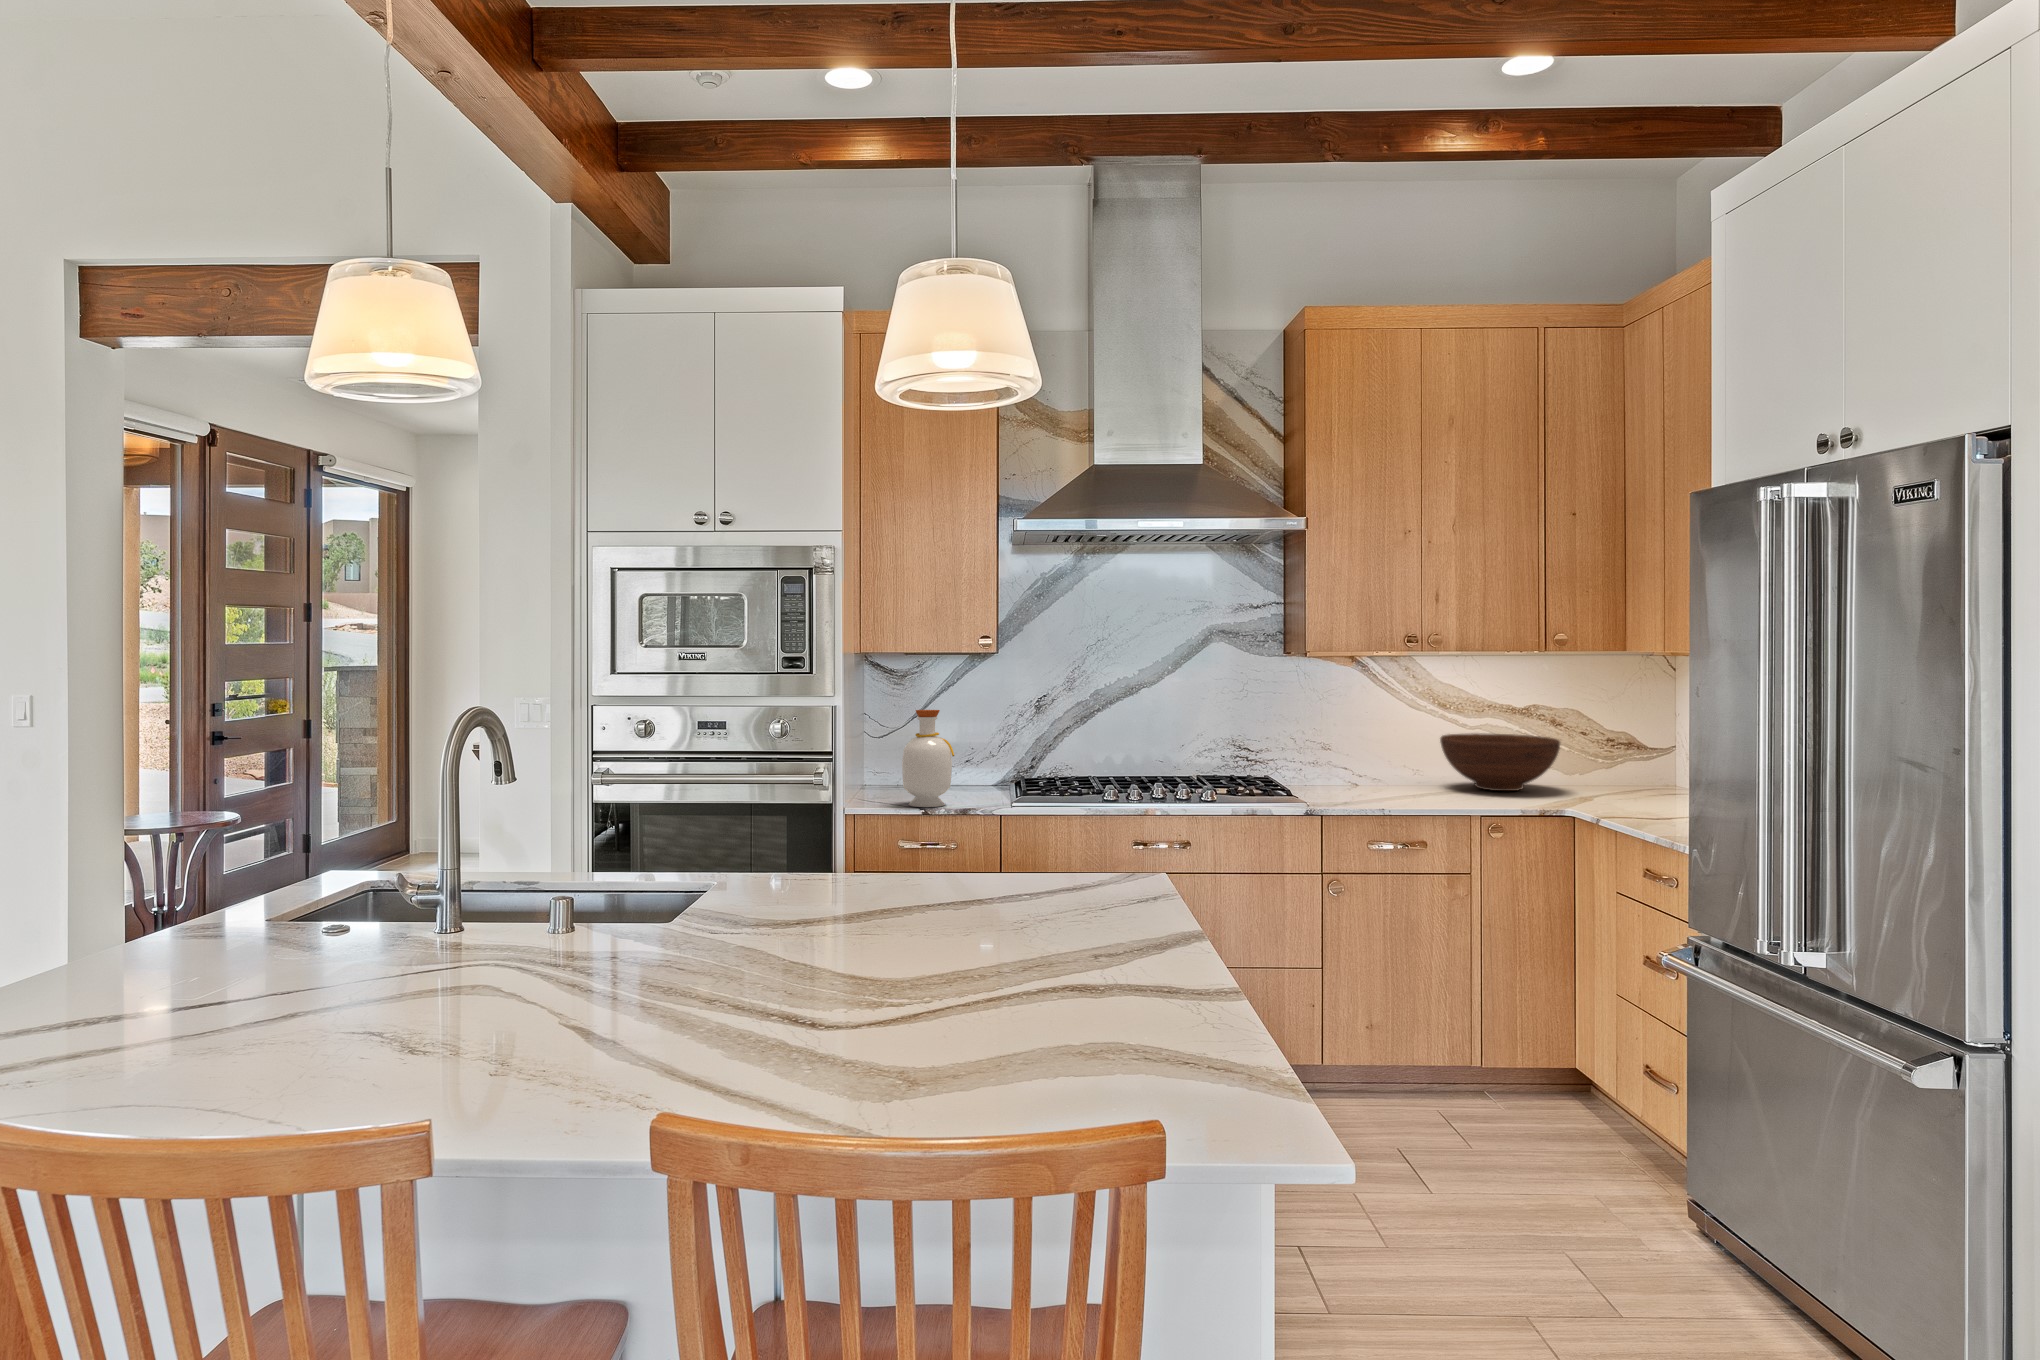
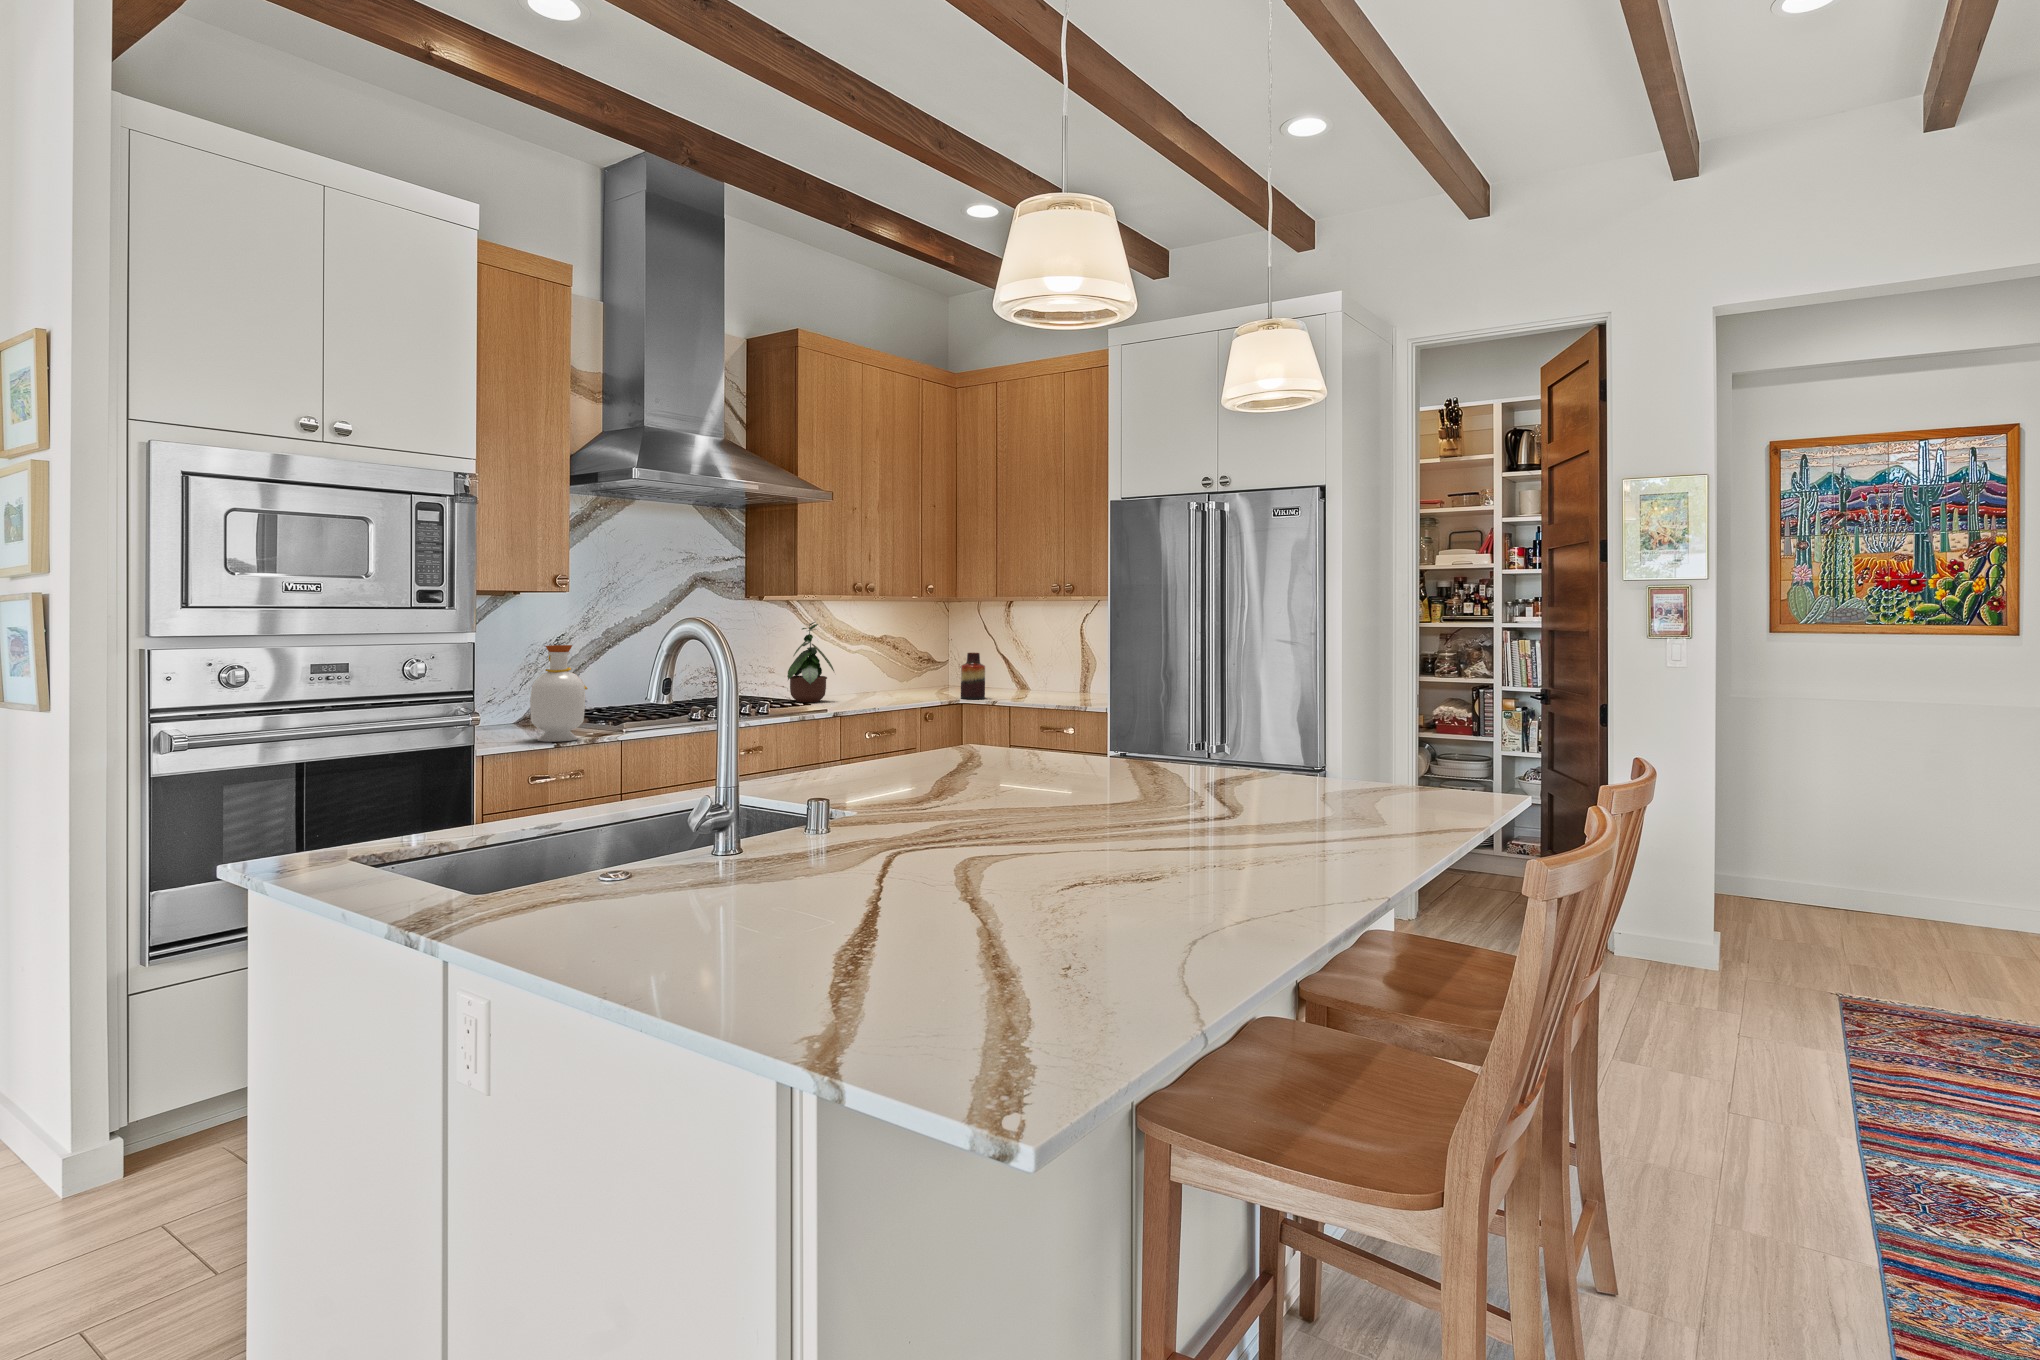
potted plant: none [1321,679,1392,791] -> present [787,622,834,702]
fruit bowl: present [1440,733,1560,791] -> none [846,657,924,696]
vase: none [1588,736,1630,810] -> present [961,653,985,699]

